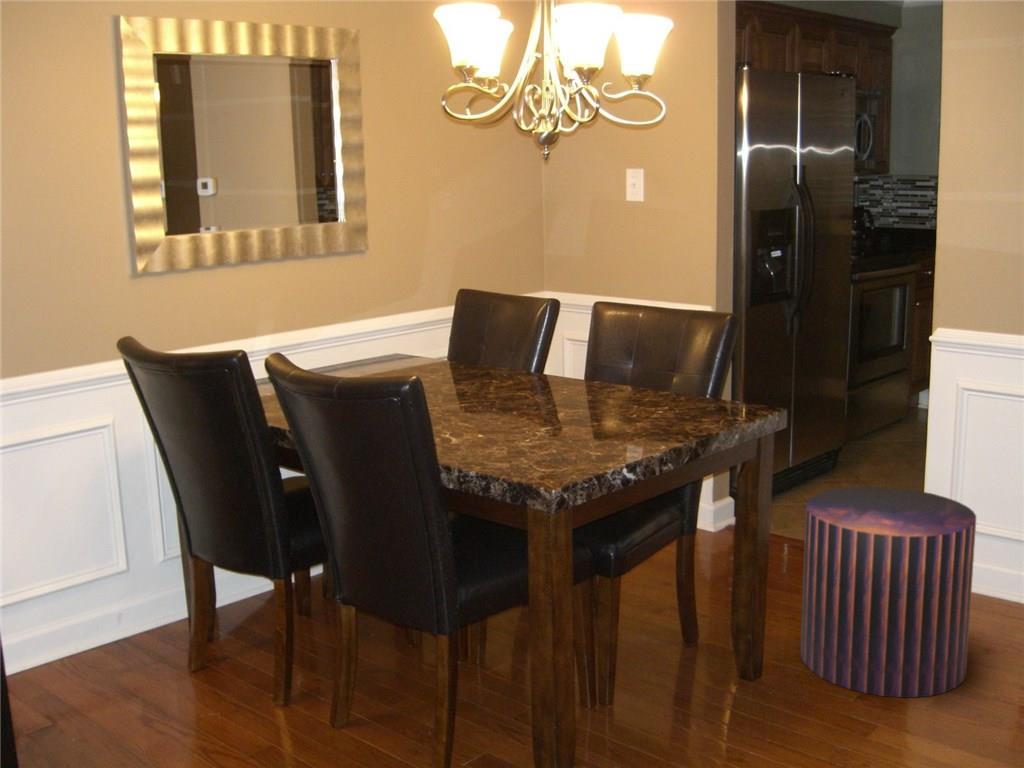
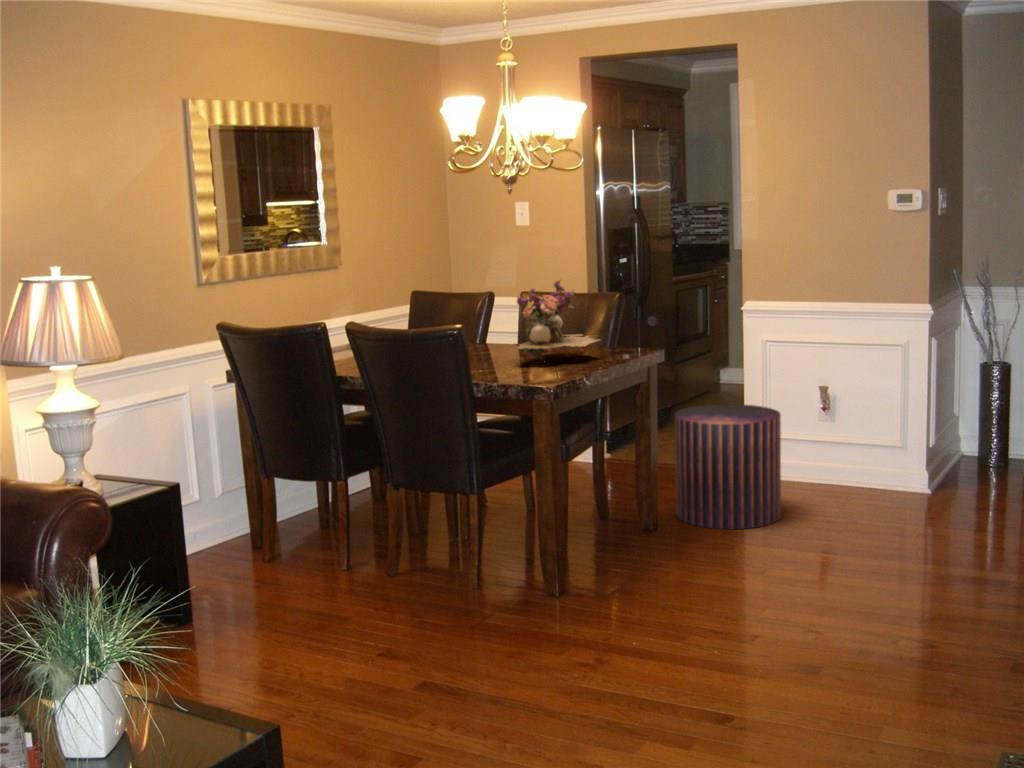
flower arrangement: none [536,292,679,423] -> present [516,279,601,360]

